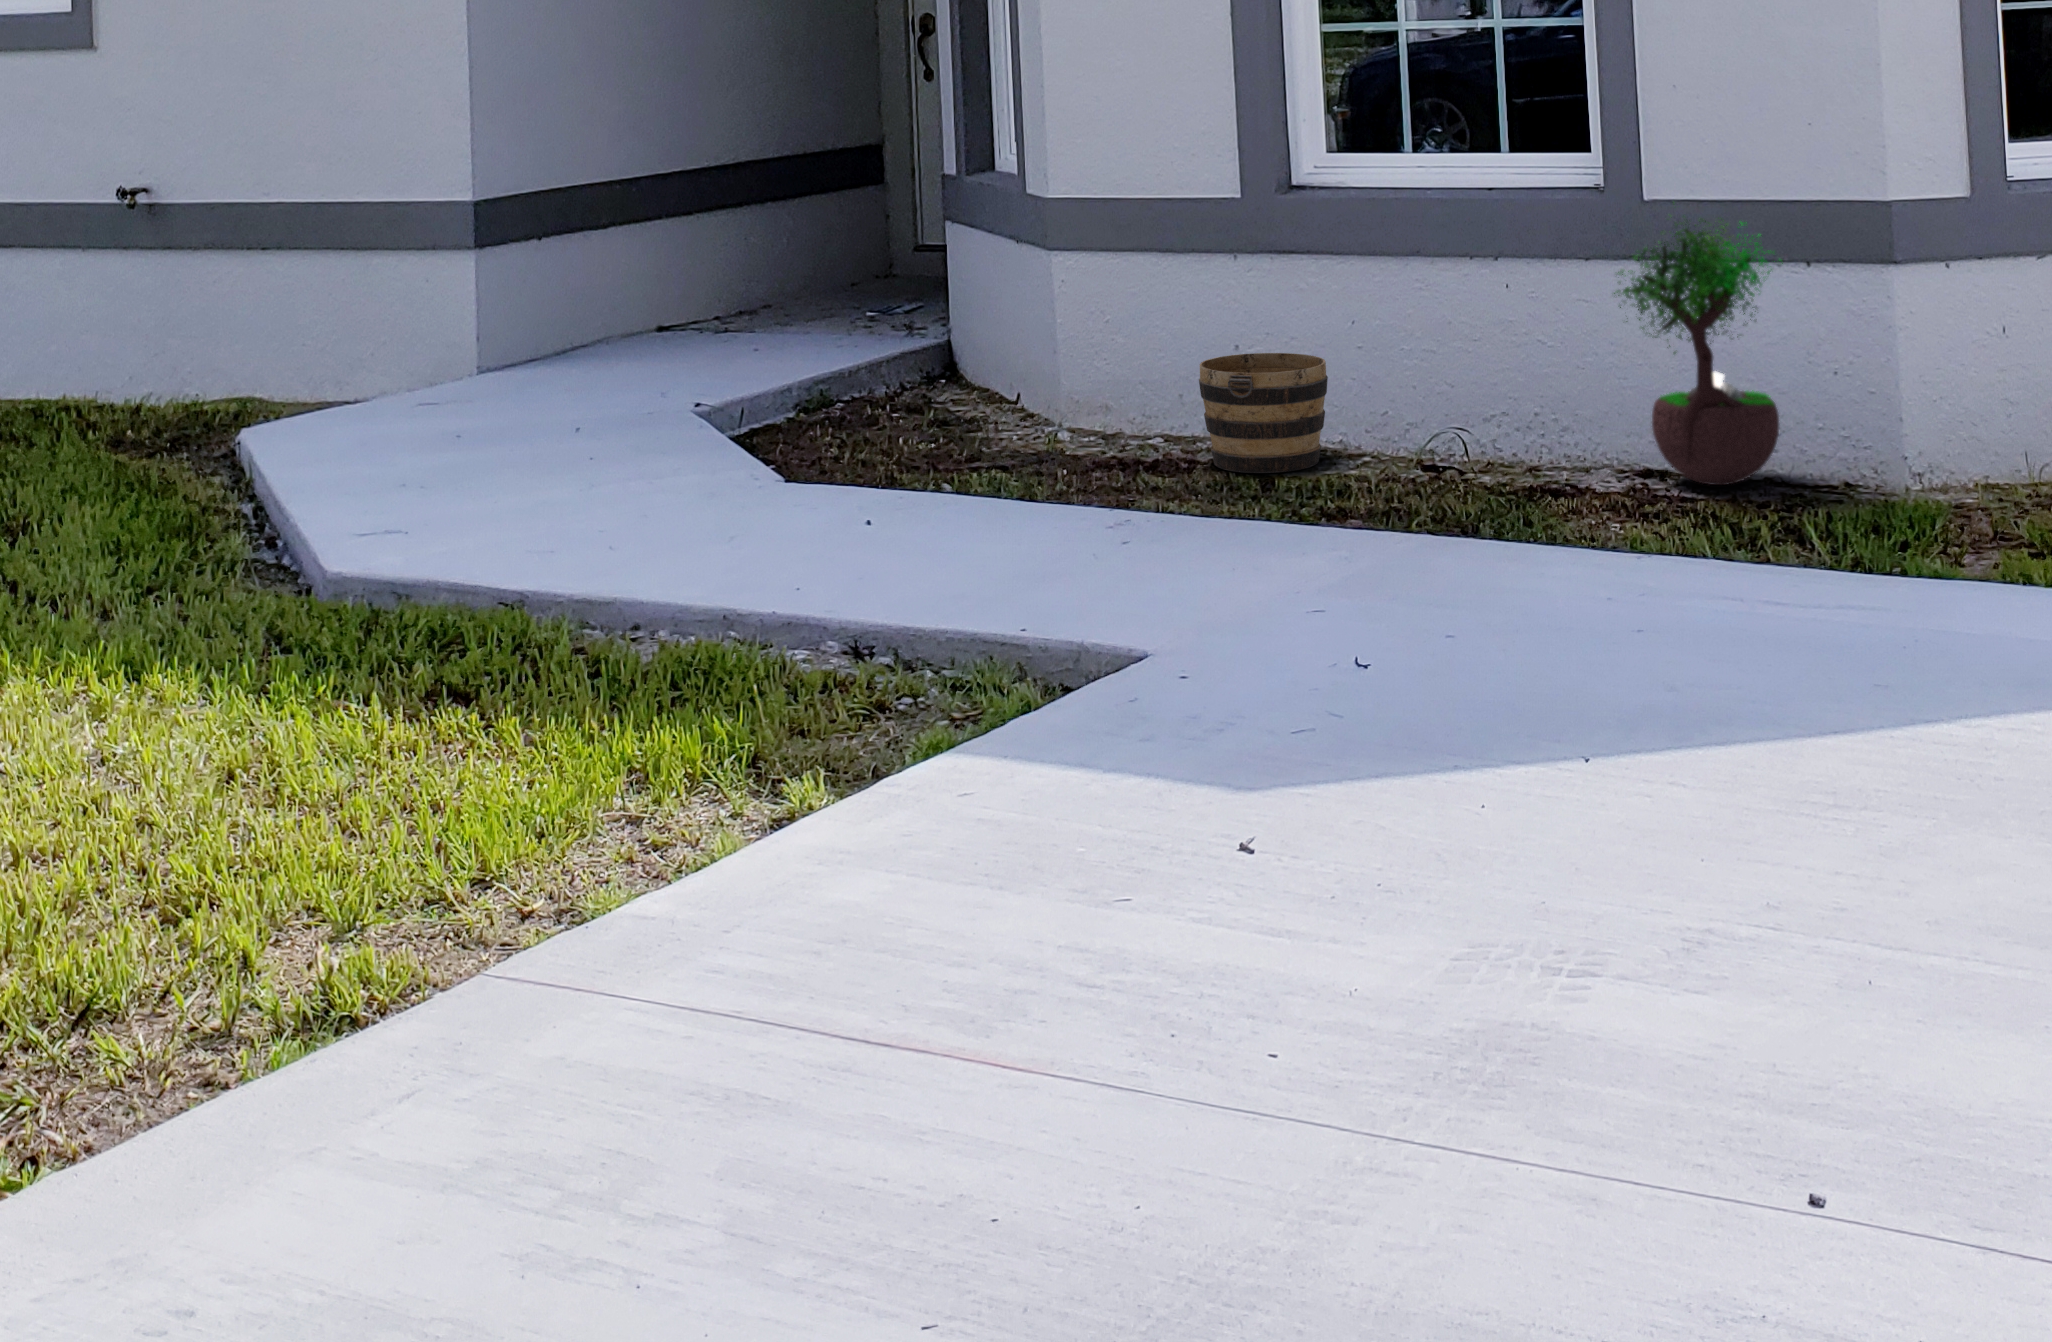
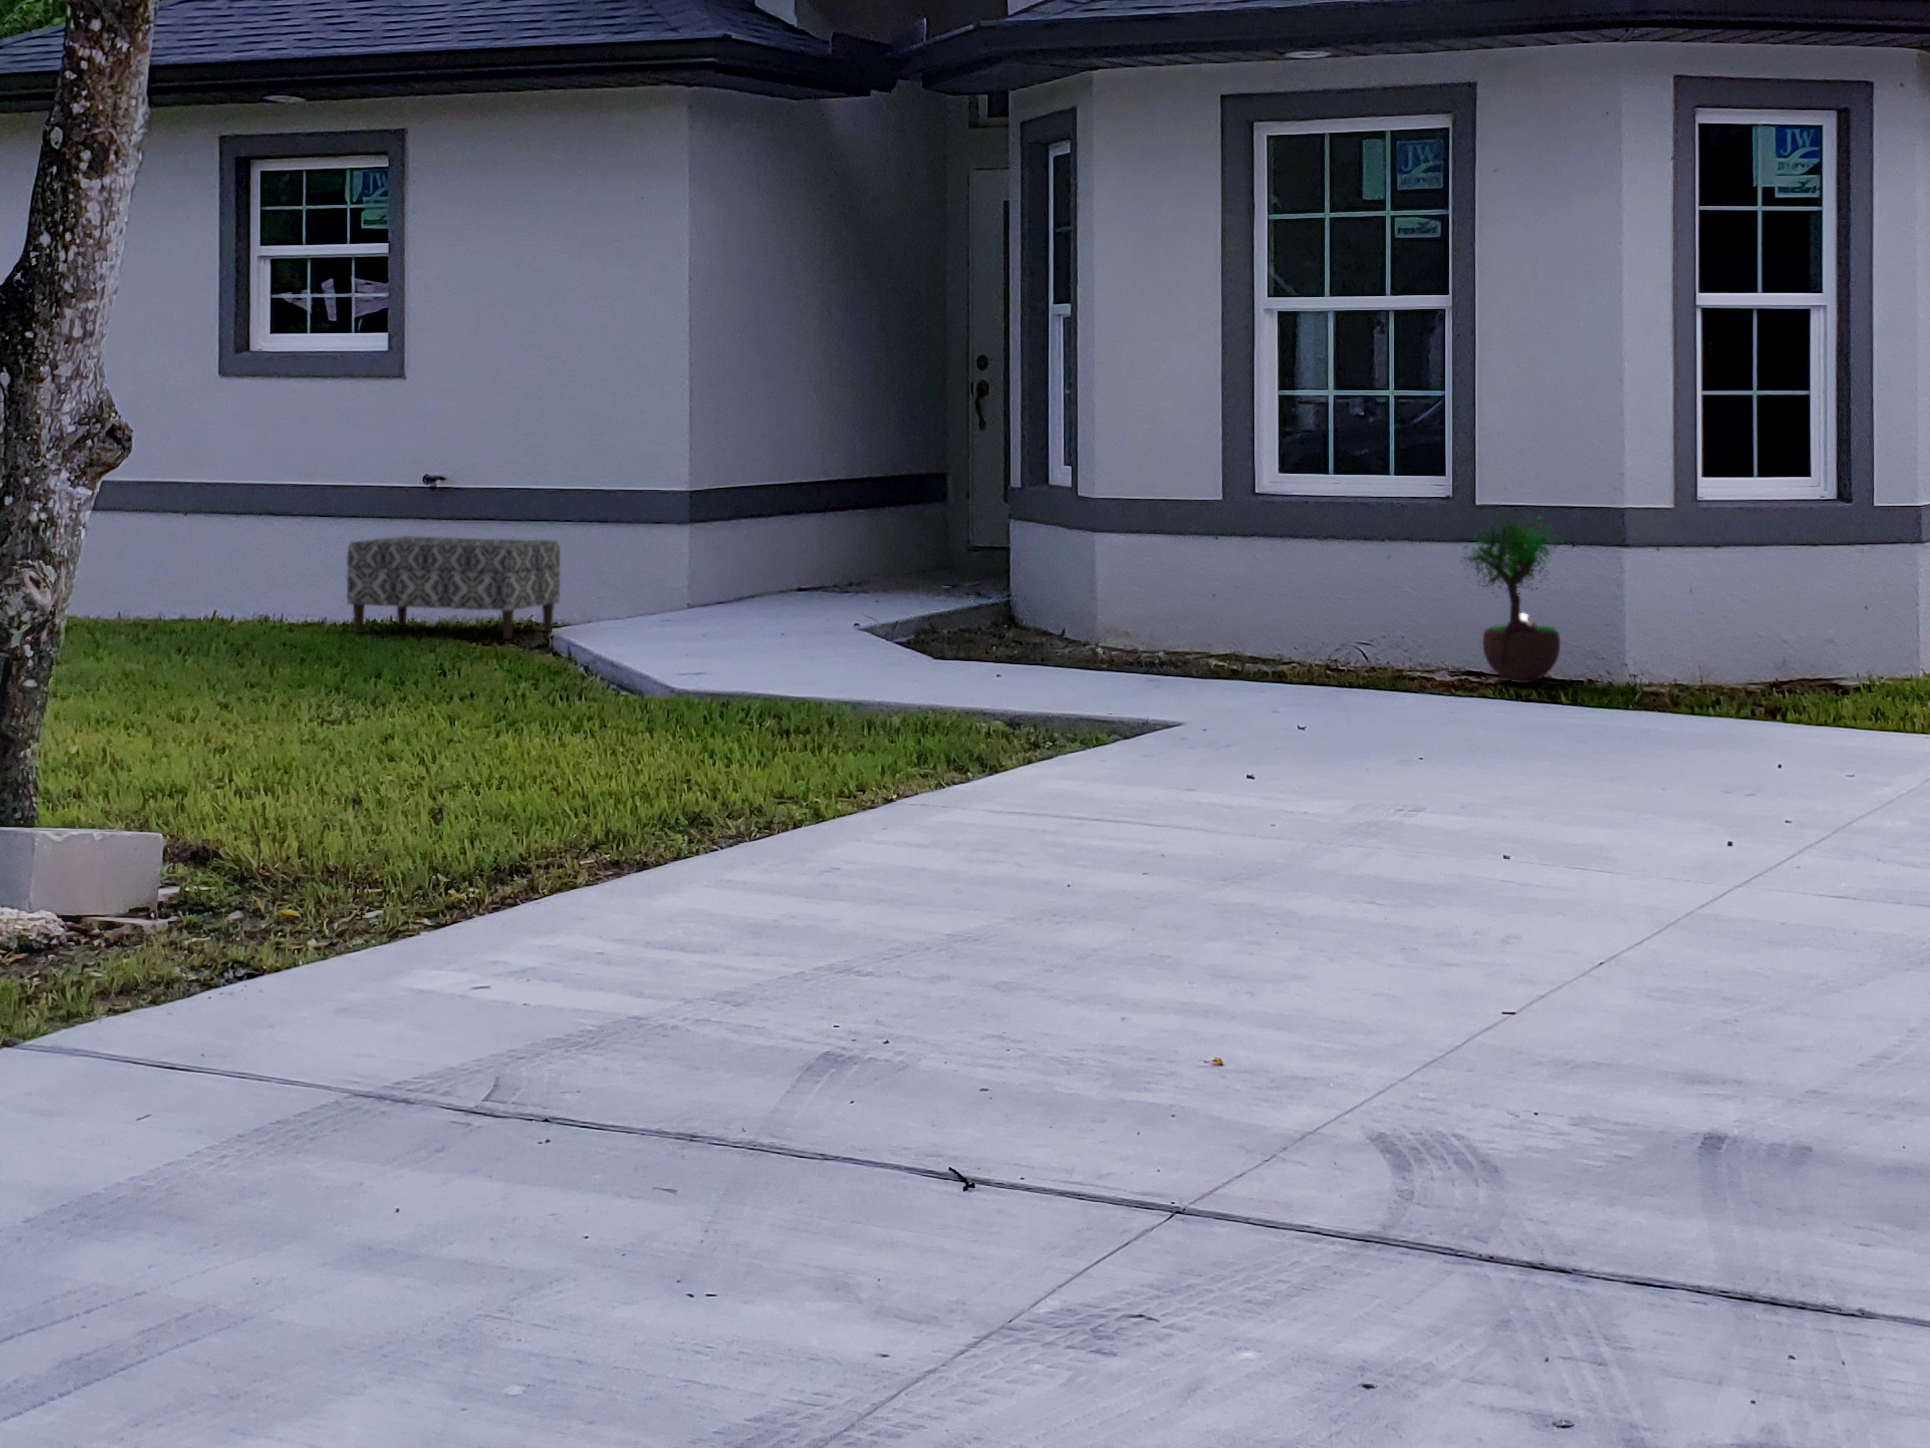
bench: none [11,270,309,420] -> present [347,536,560,639]
bucket: present [1199,353,1328,473] -> none [1198,601,1281,674]

